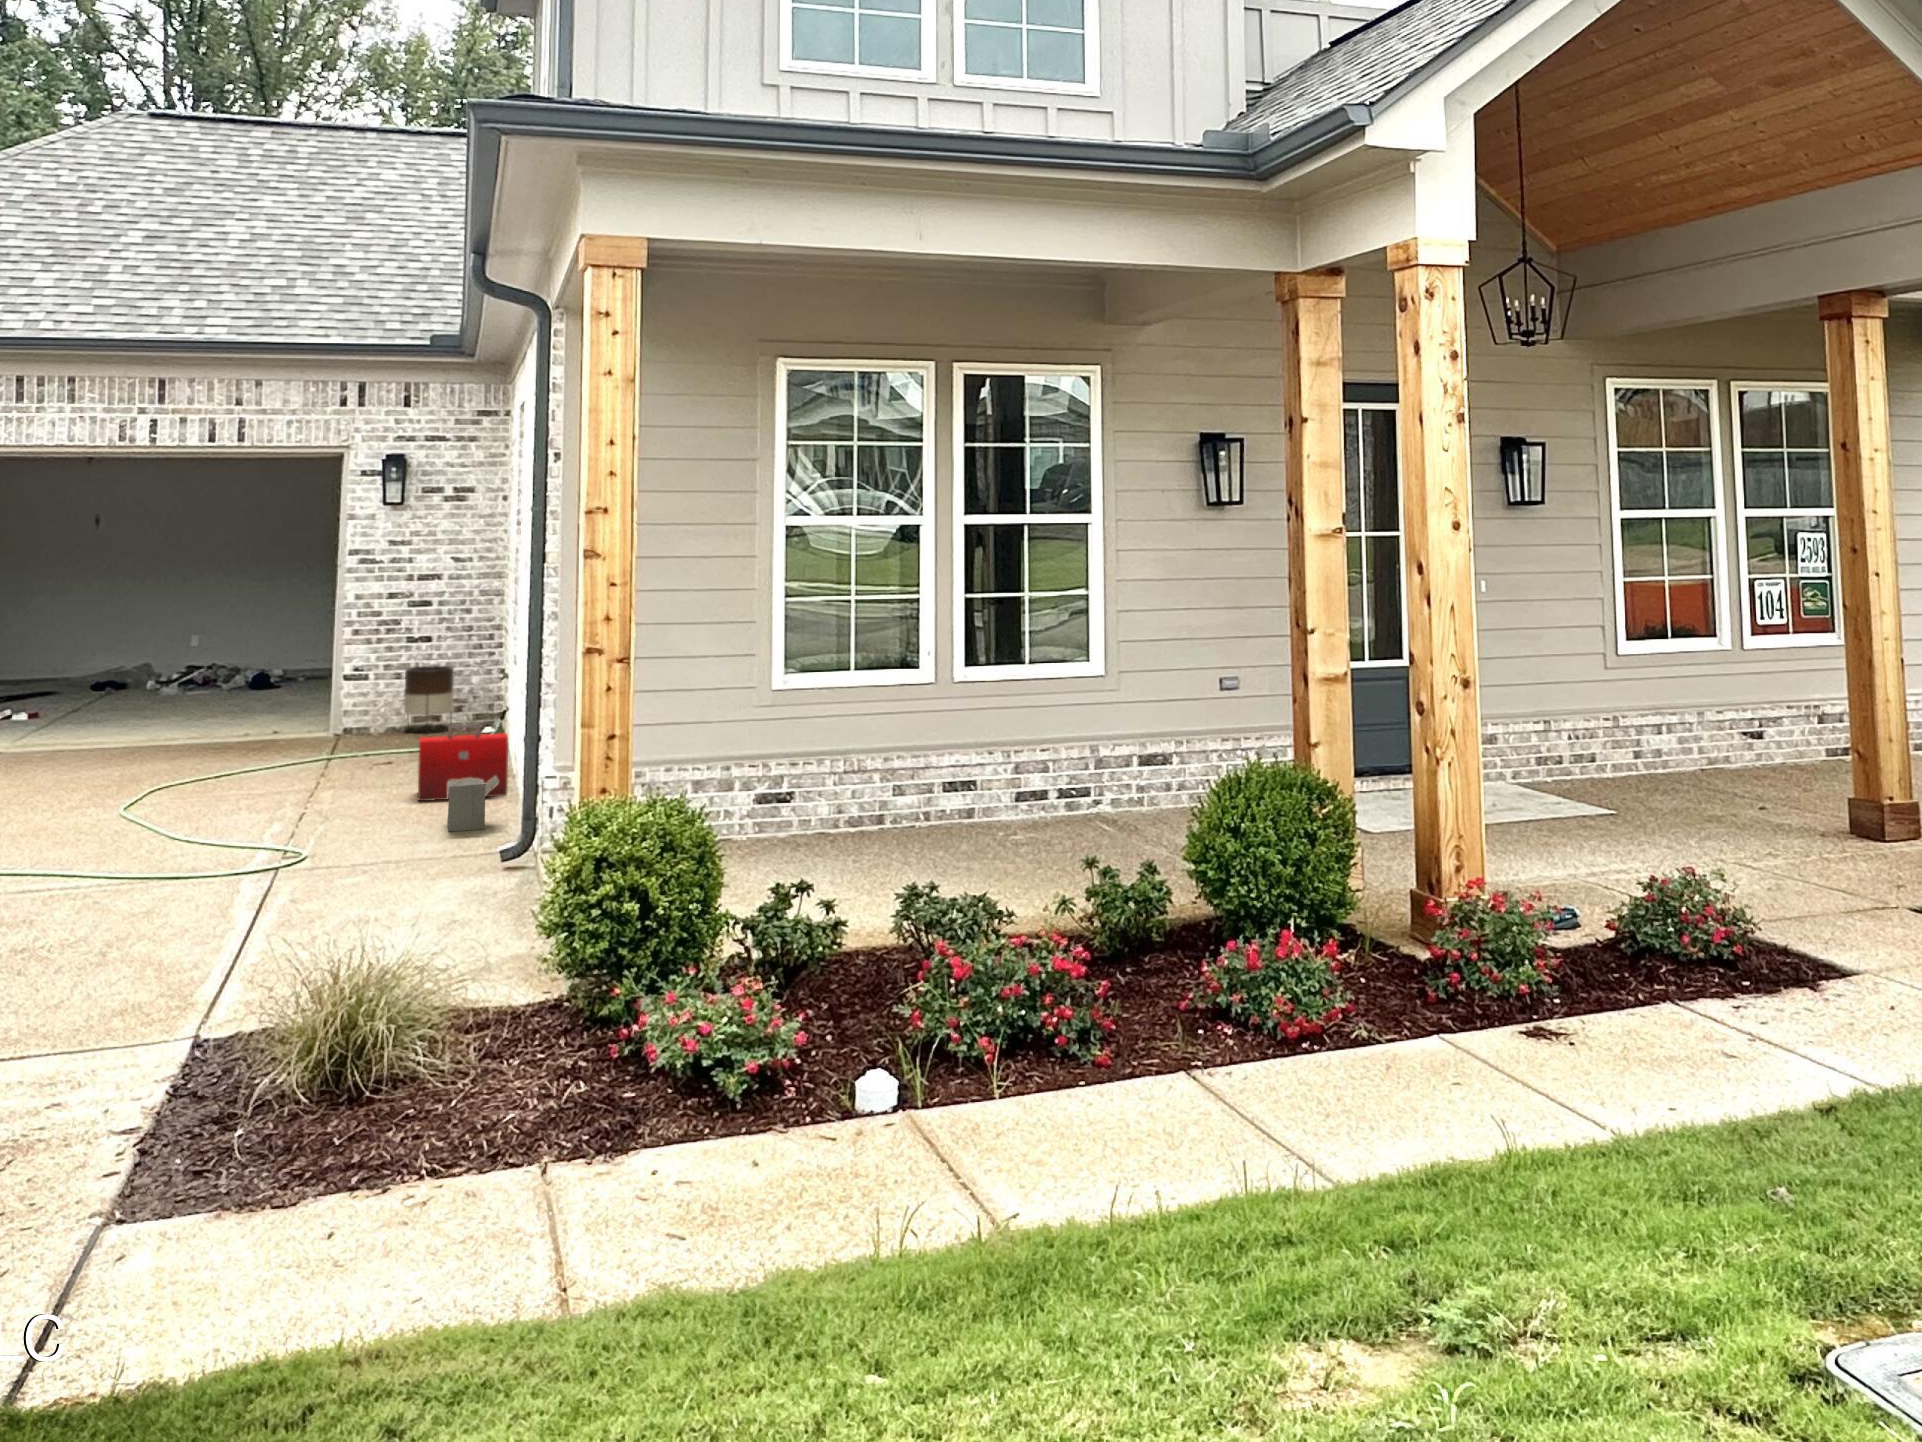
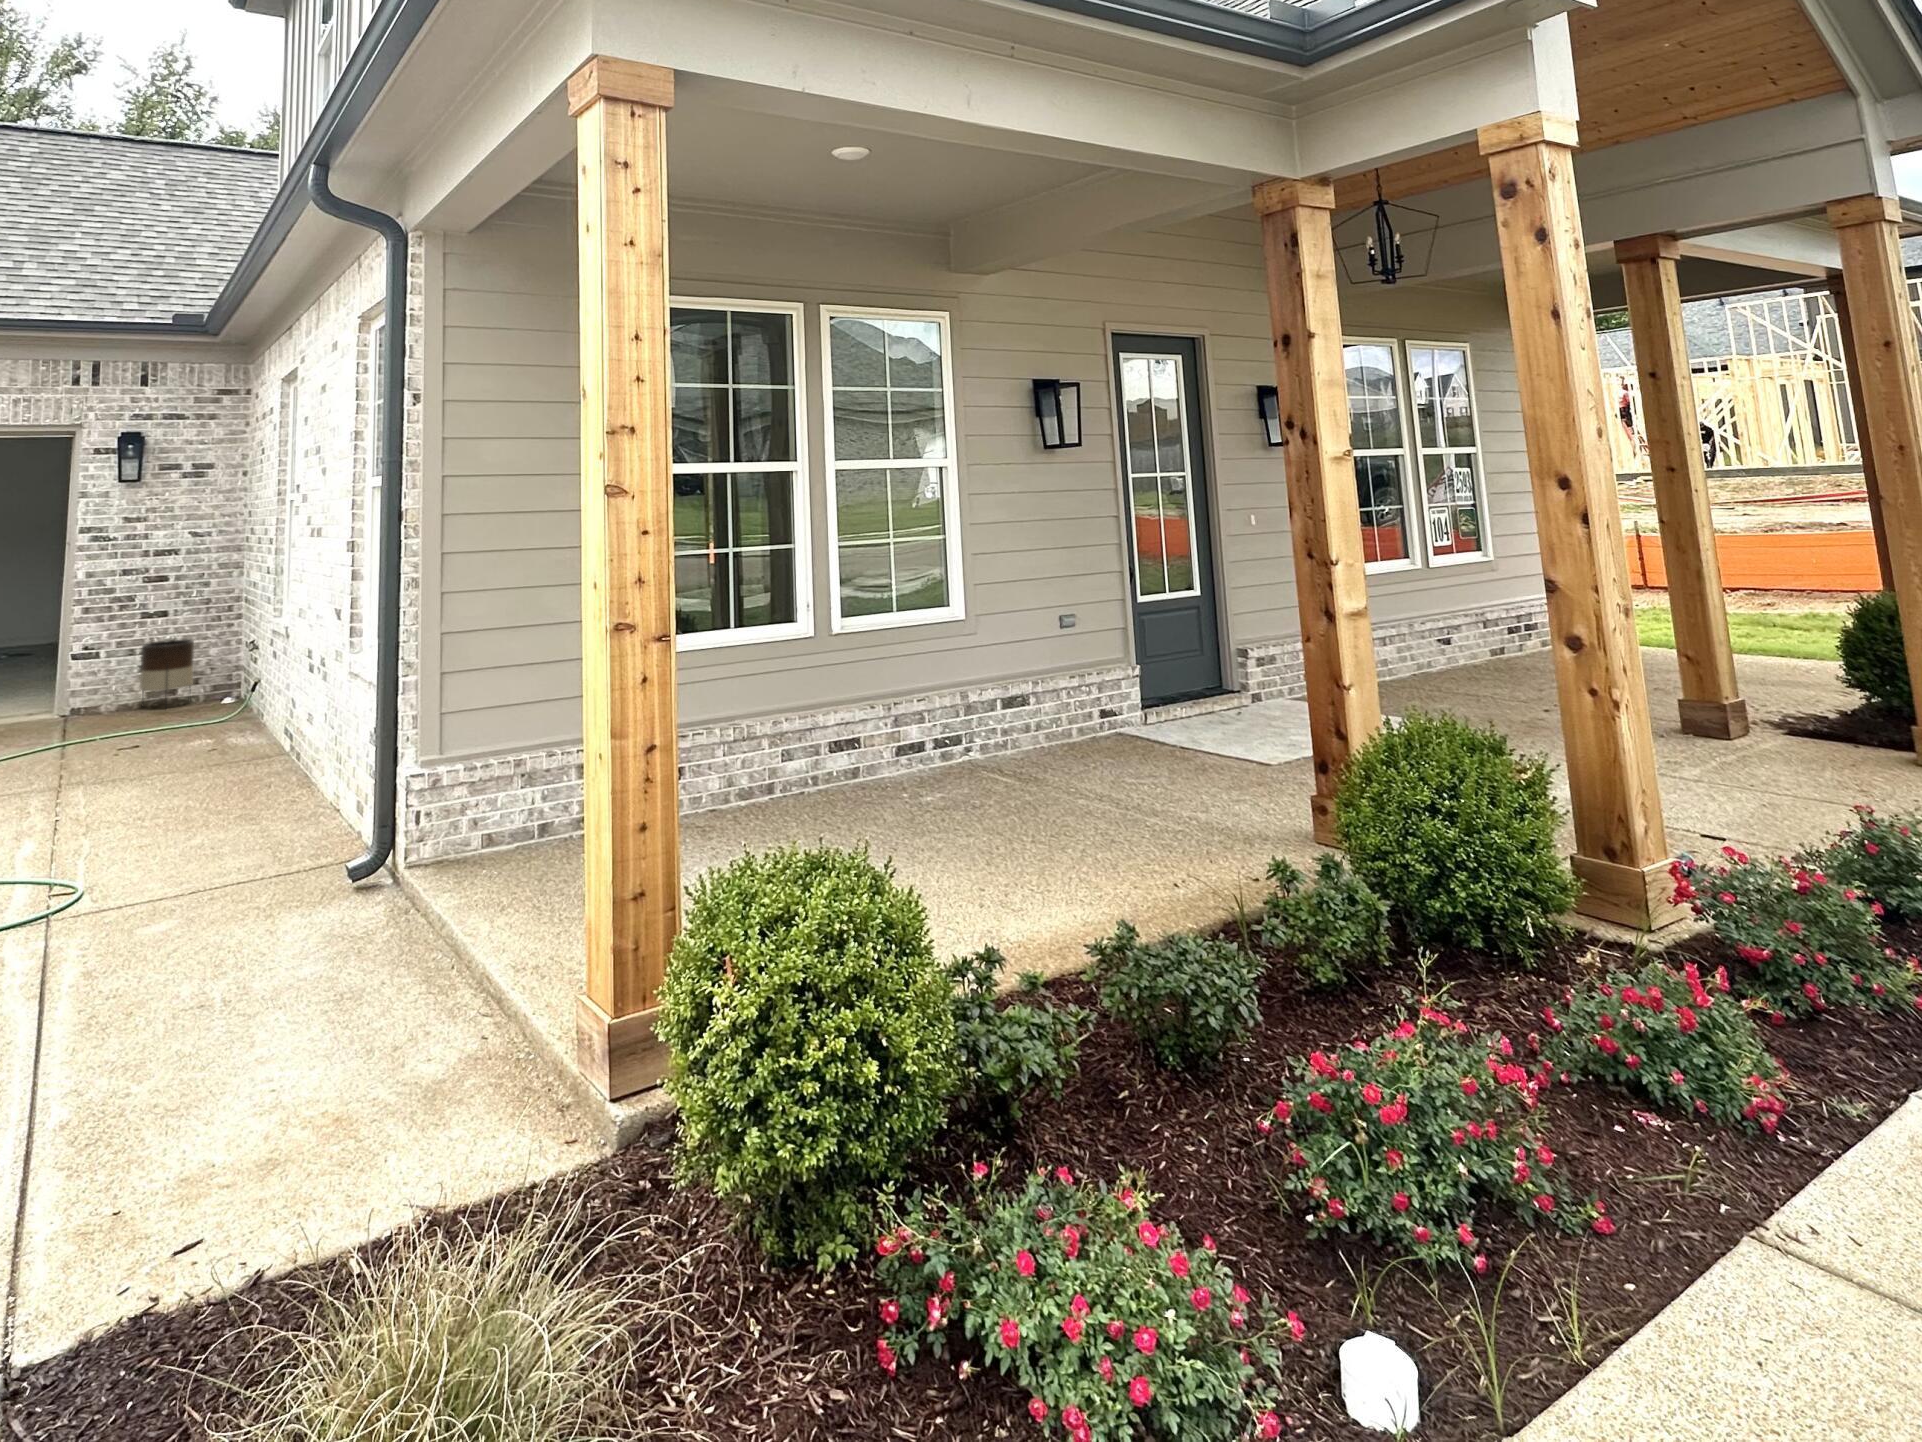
toolbox: present [418,724,508,801] -> none [191,705,300,799]
cardboard box: present [447,776,498,831] -> none [247,767,315,842]

